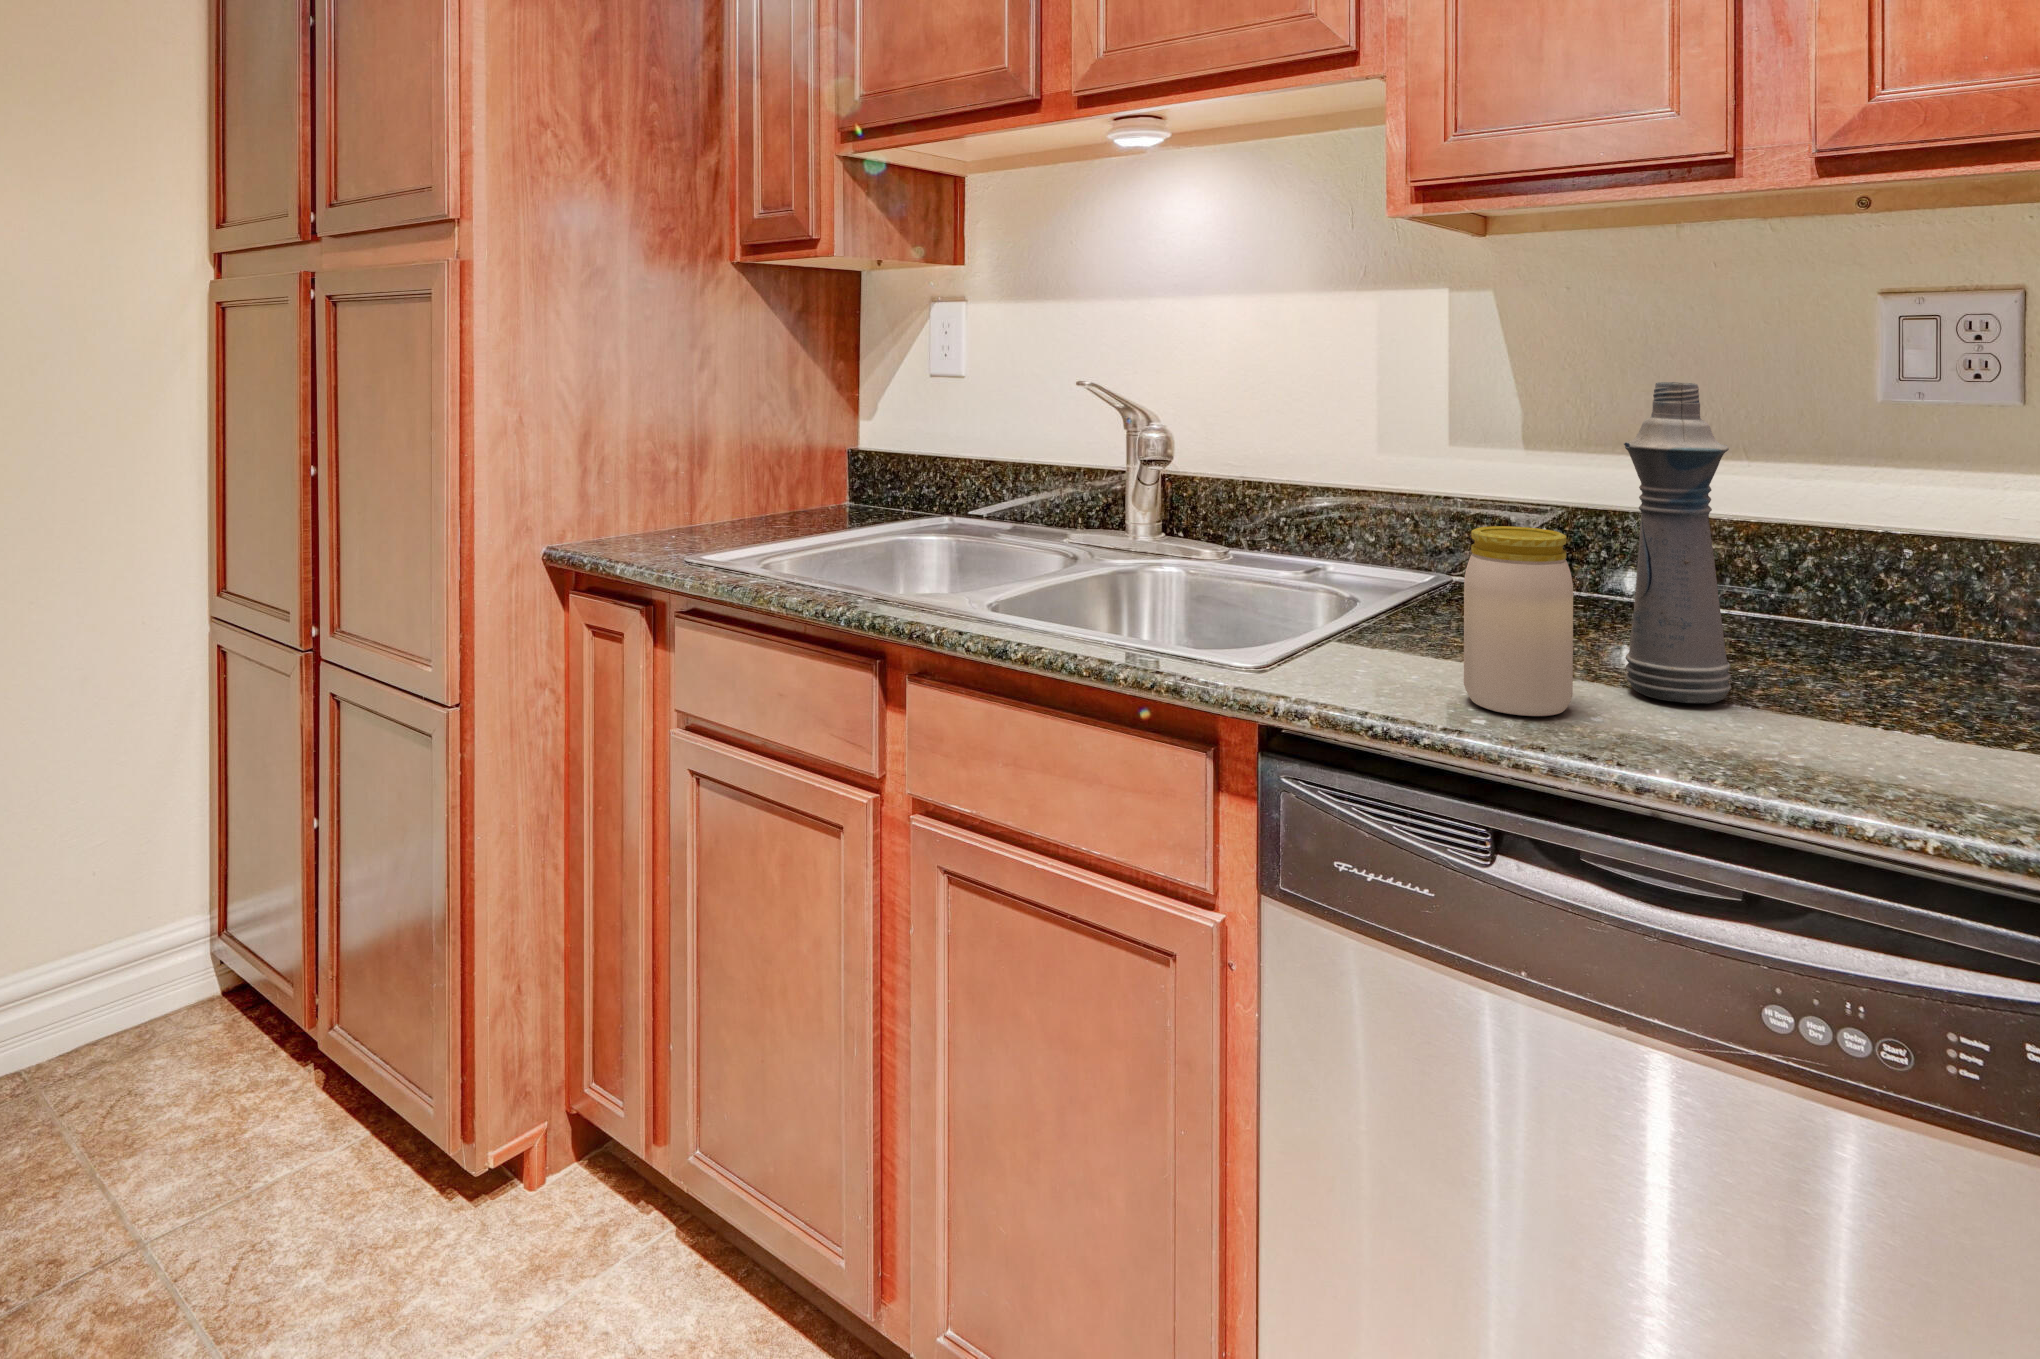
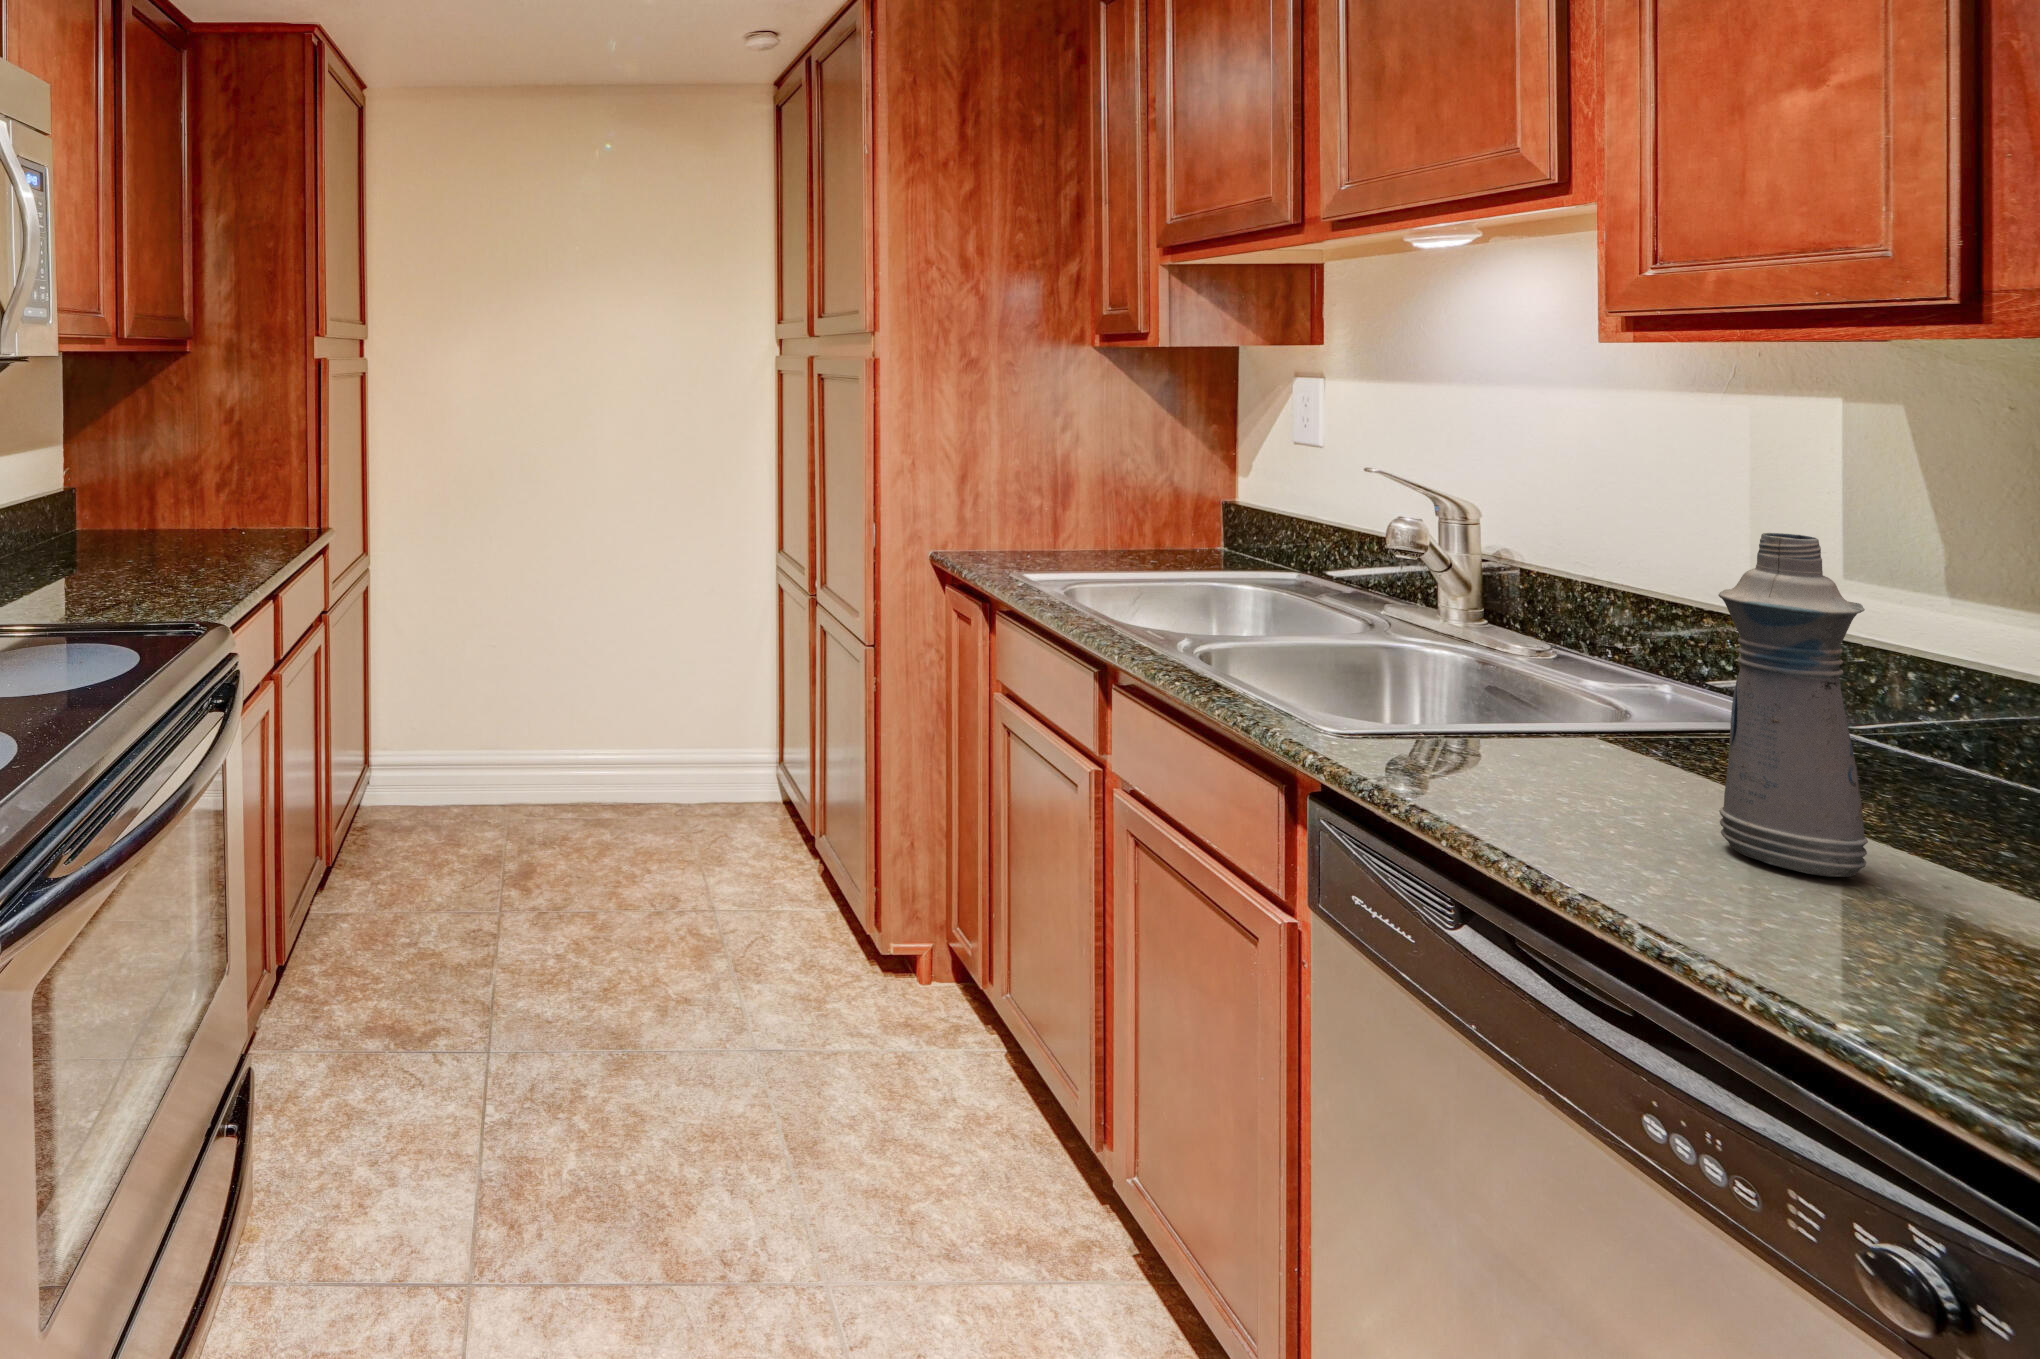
jar: present [1464,526,1573,716] -> none [1481,644,1604,827]

